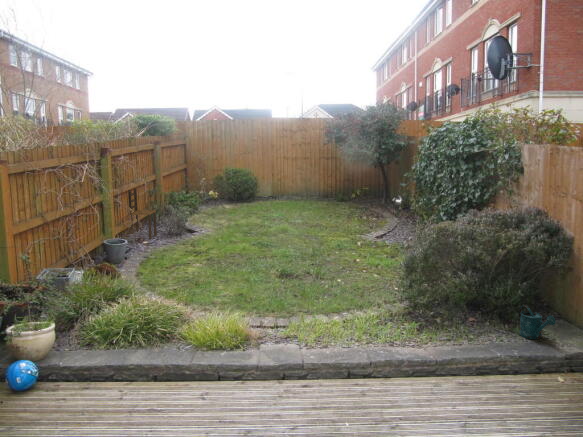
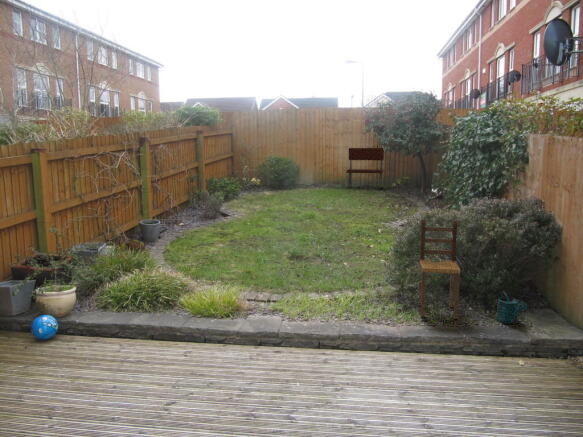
bench: none [303,160,339,201] -> present [347,148,384,189]
chair: present [128,189,157,239] -> present [418,219,460,319]

